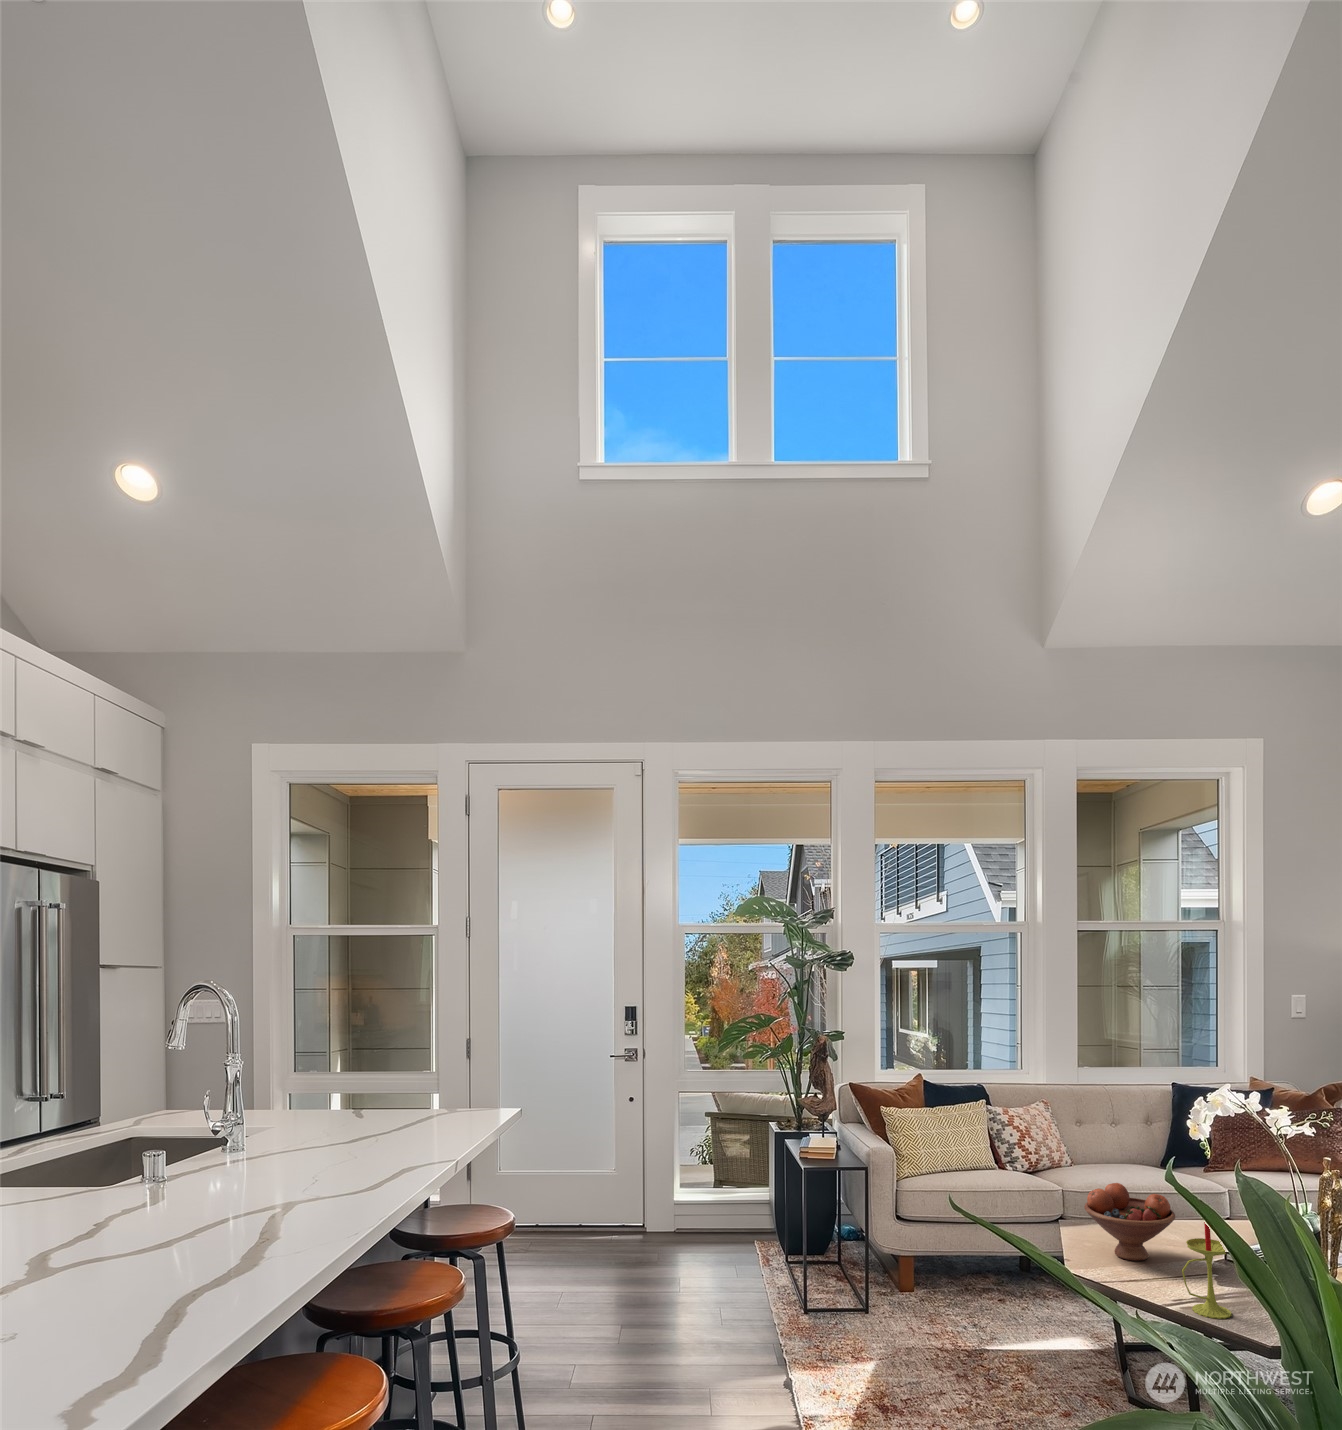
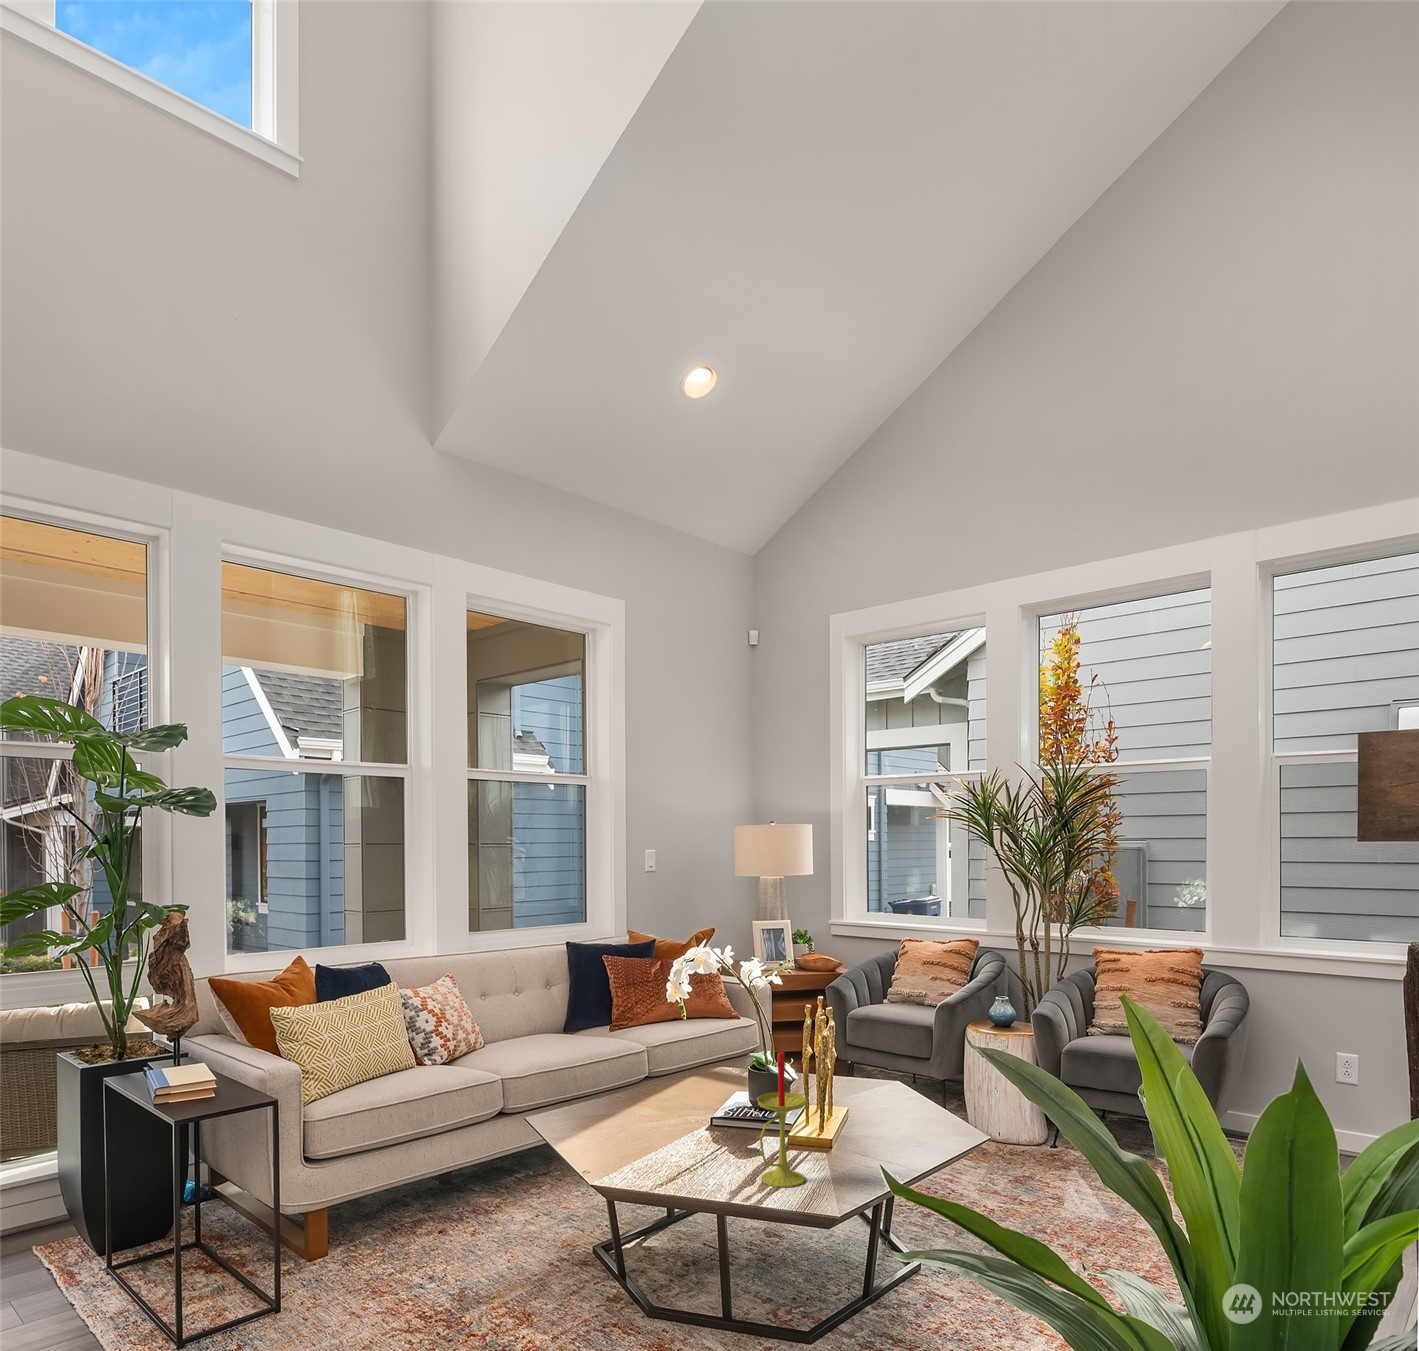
fruit bowl: present [1084,1183,1175,1261] -> none [590,1050,696,1142]

